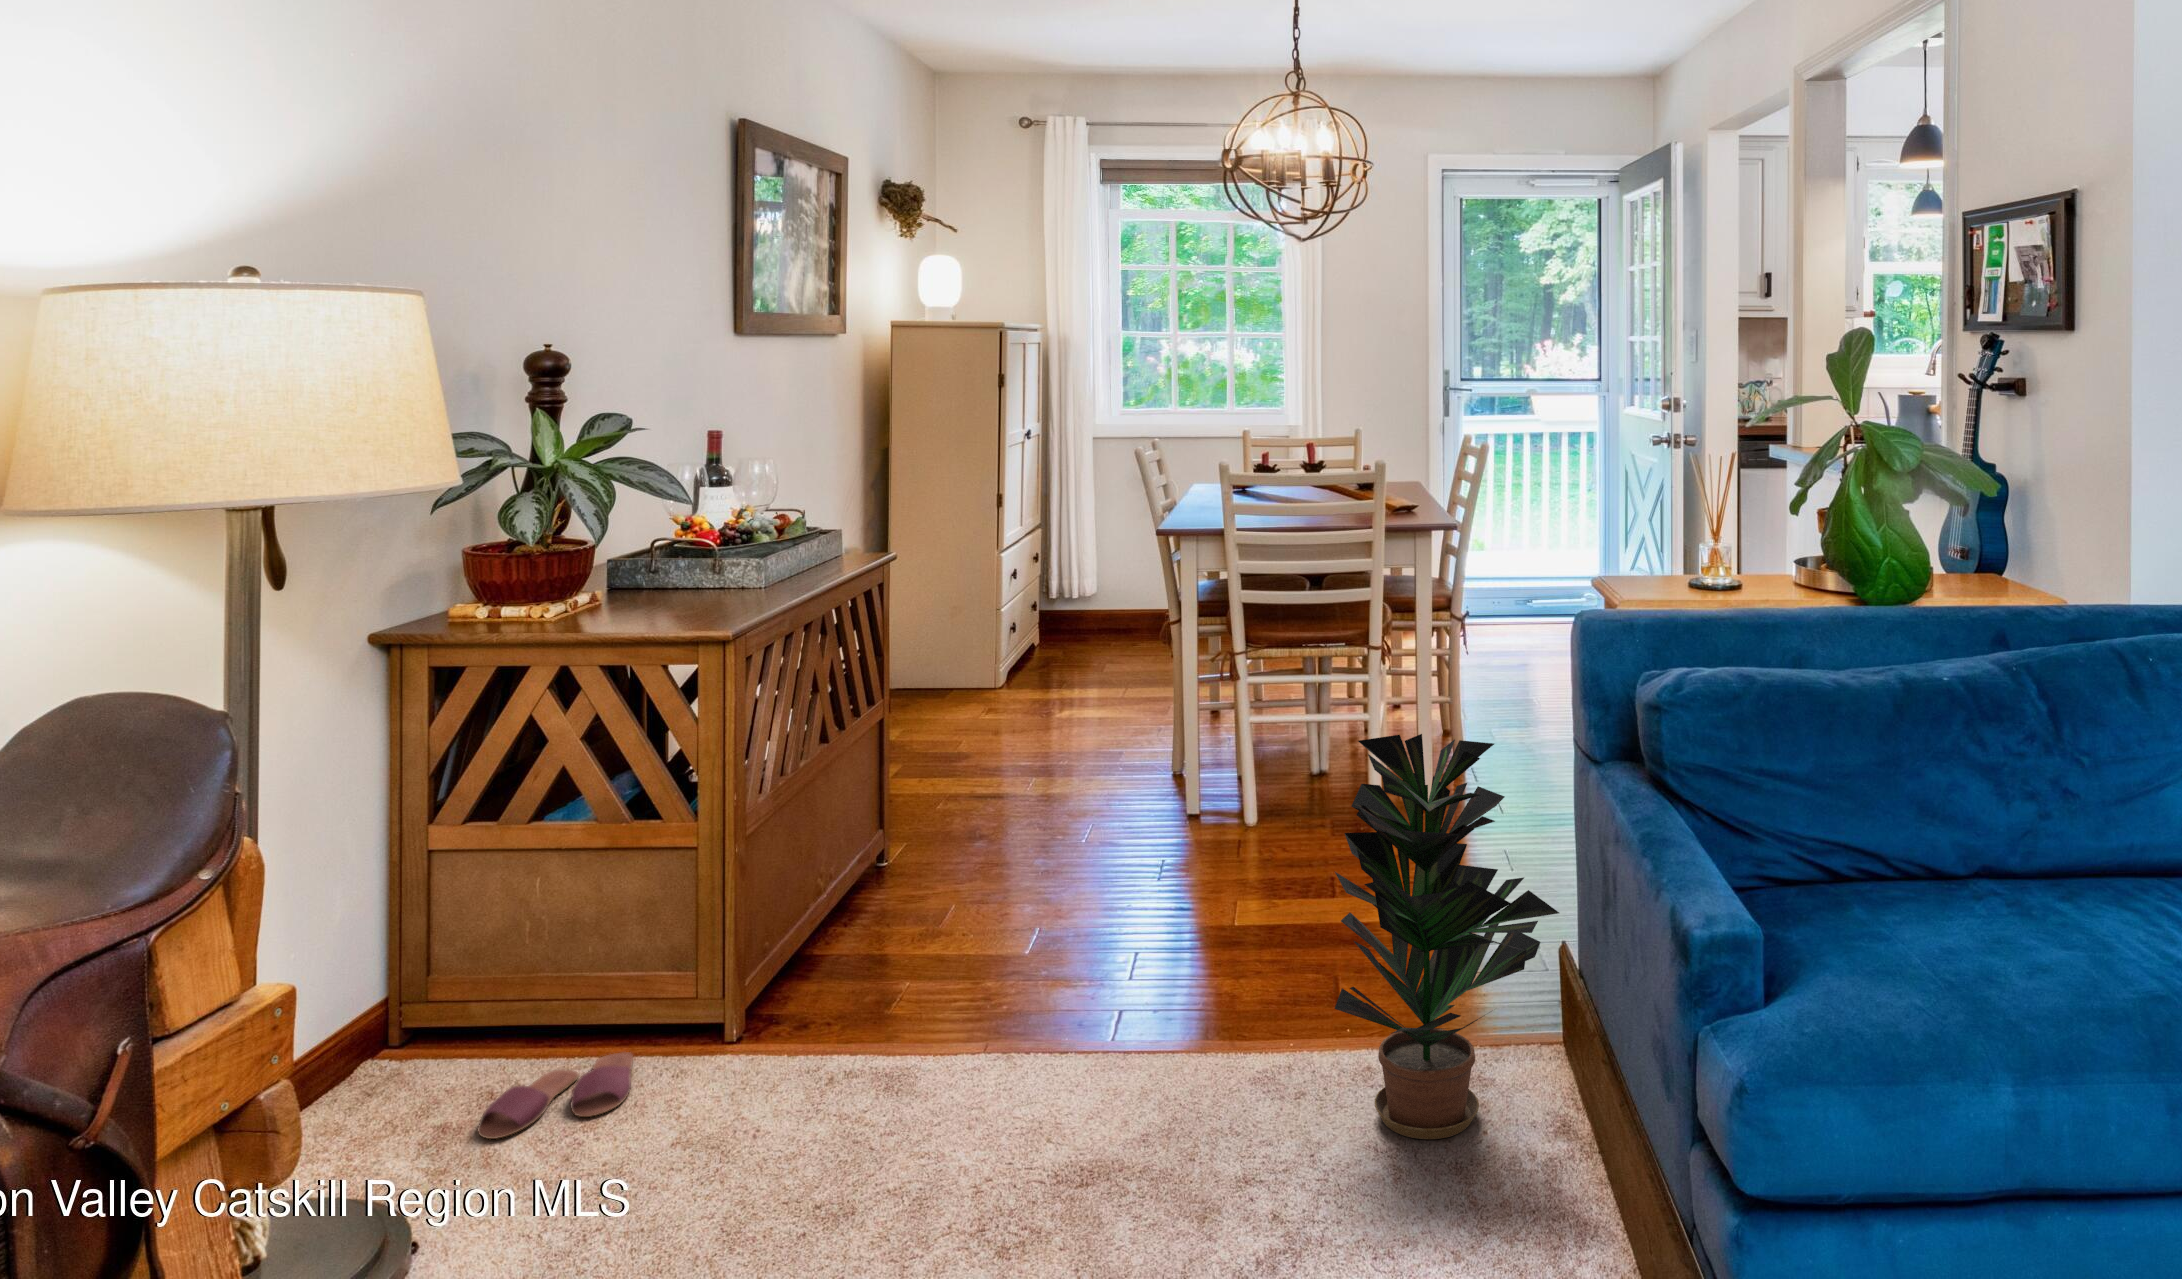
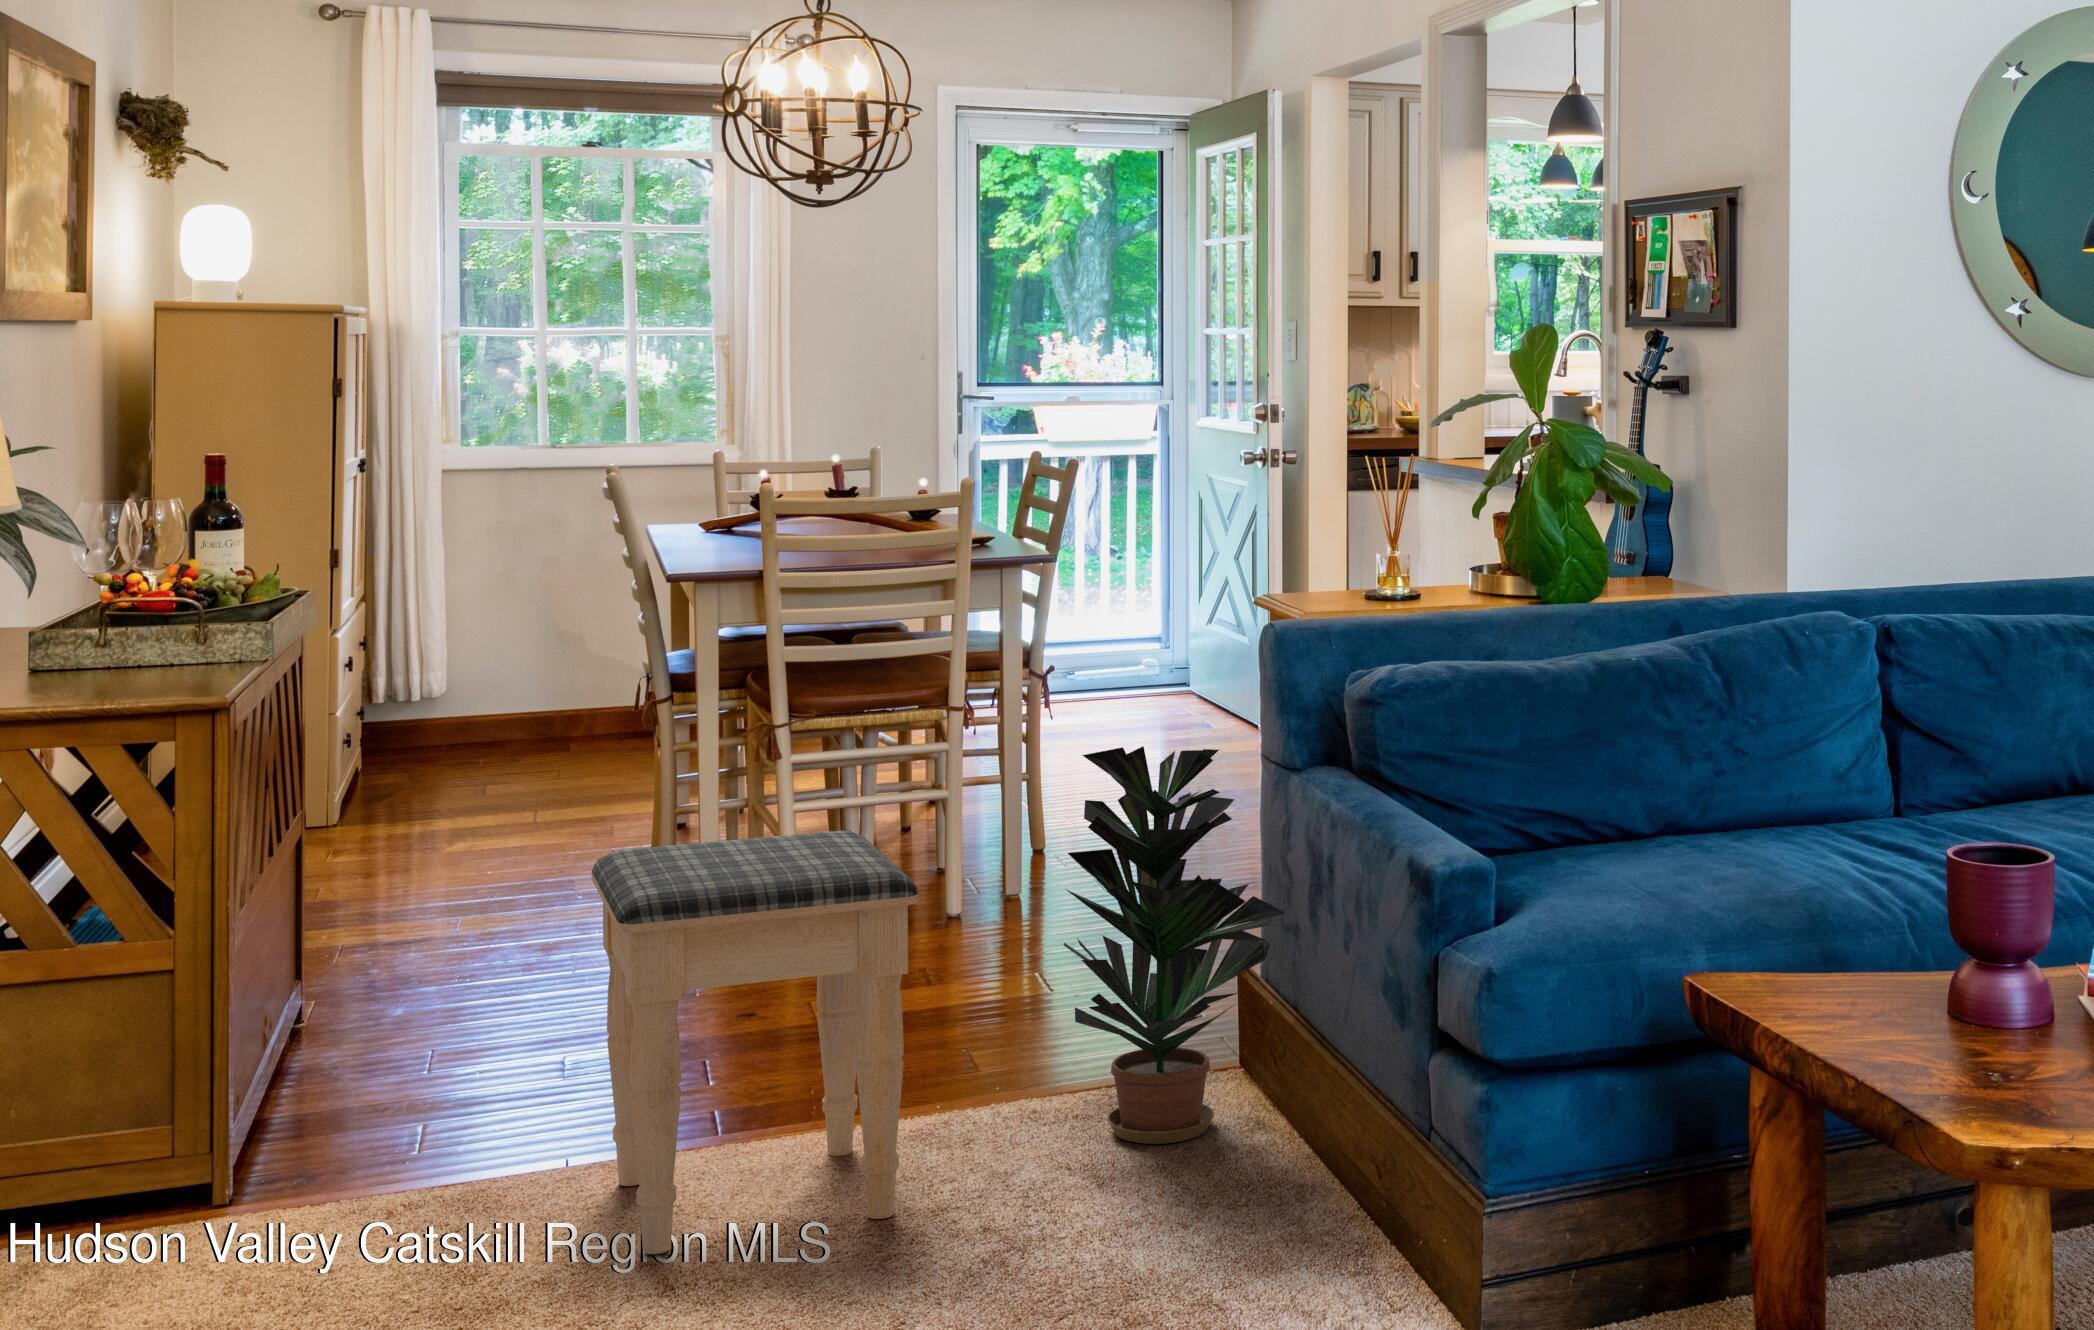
footstool: none [862,793,1165,1211] -> present [592,831,919,1254]
slippers: present [478,1052,633,1139] -> none [65,1198,232,1277]

